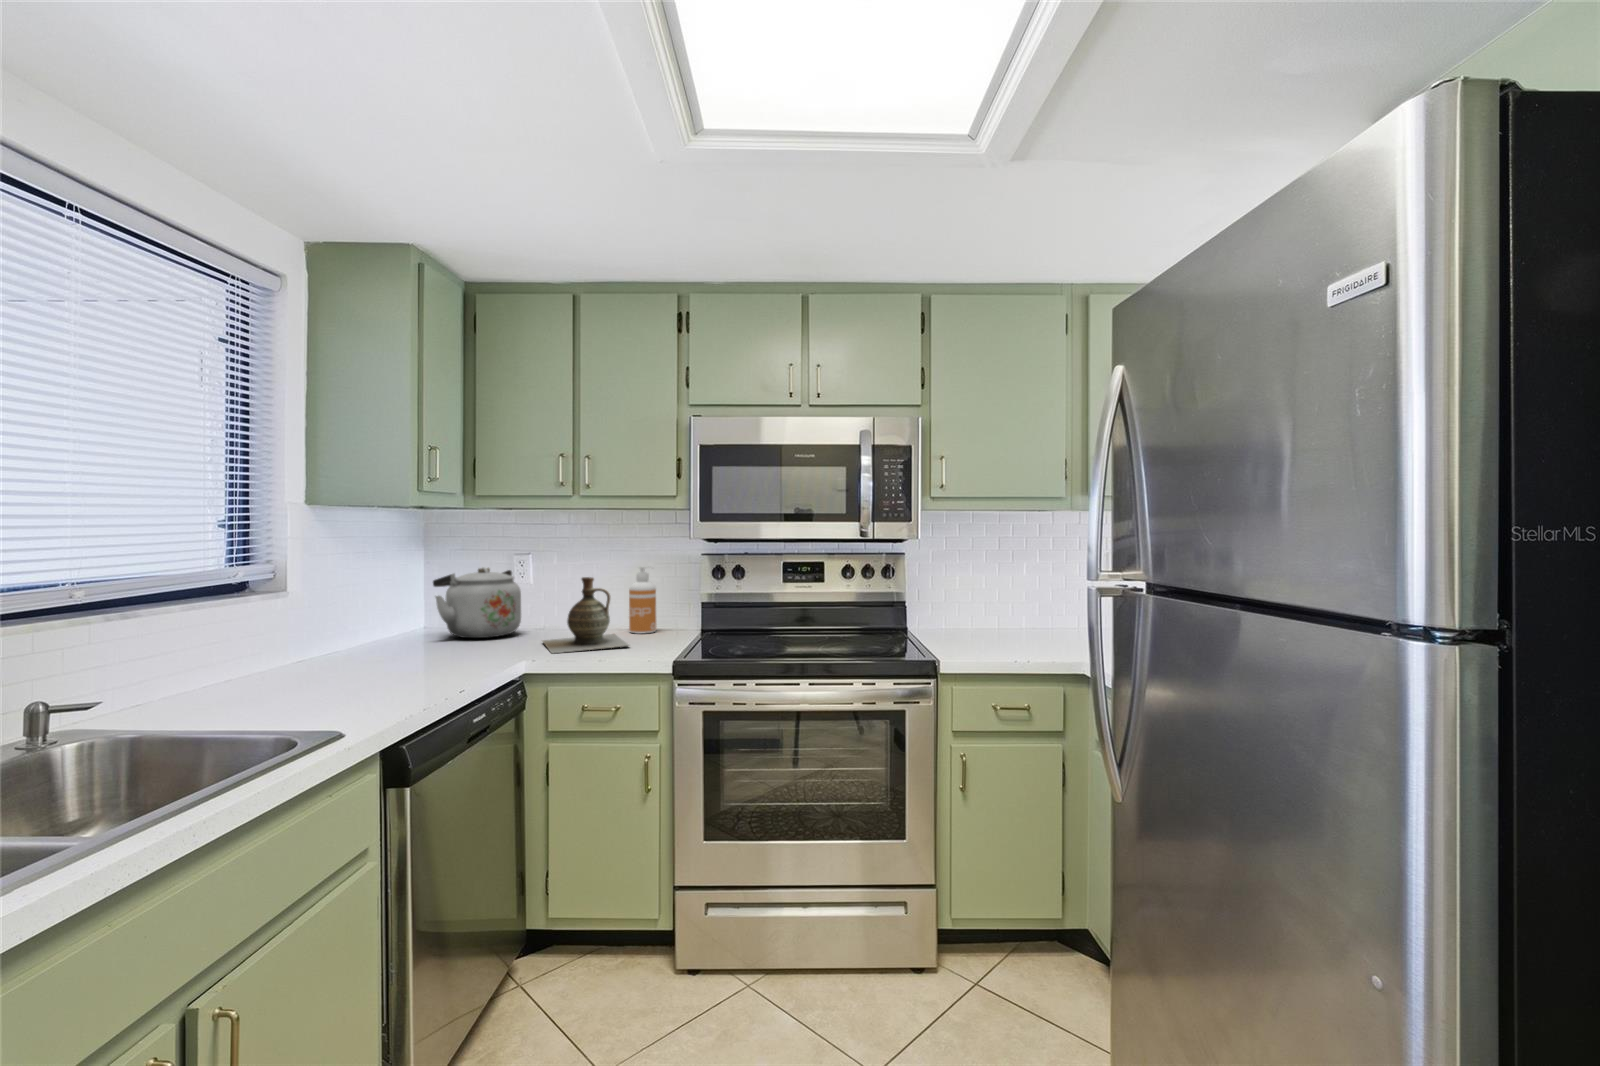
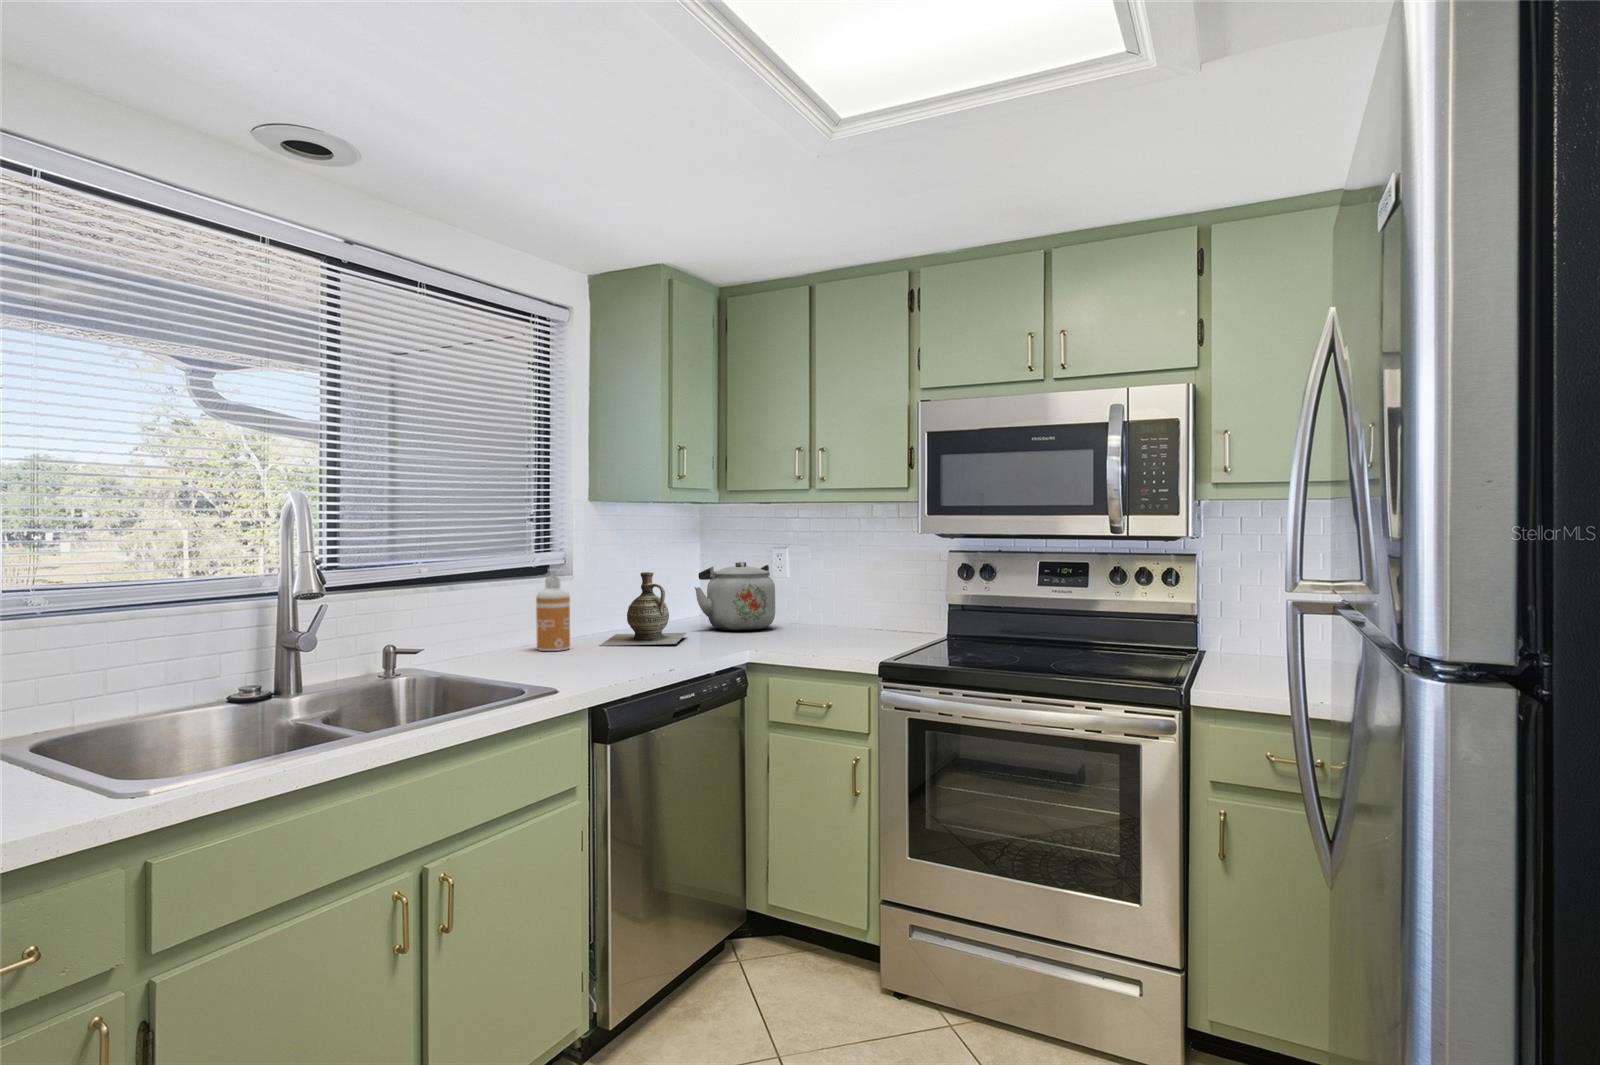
soap dispenser: present [629,566,656,634] -> present [536,569,570,651]
ceramic jug: present [543,577,629,653] -> present [599,572,686,646]

